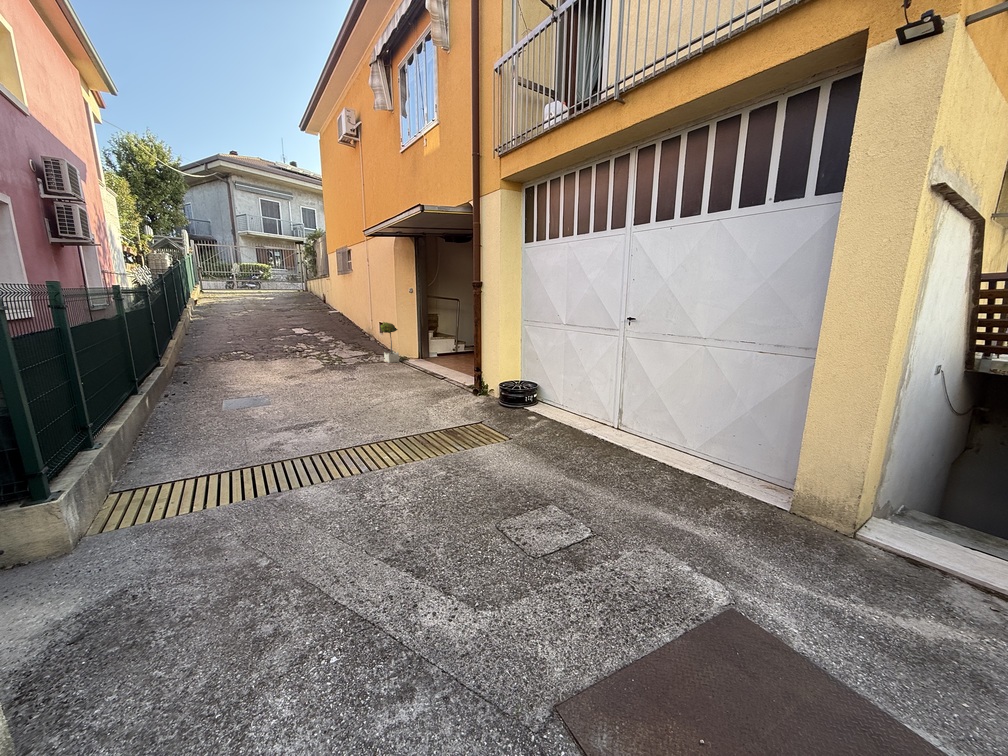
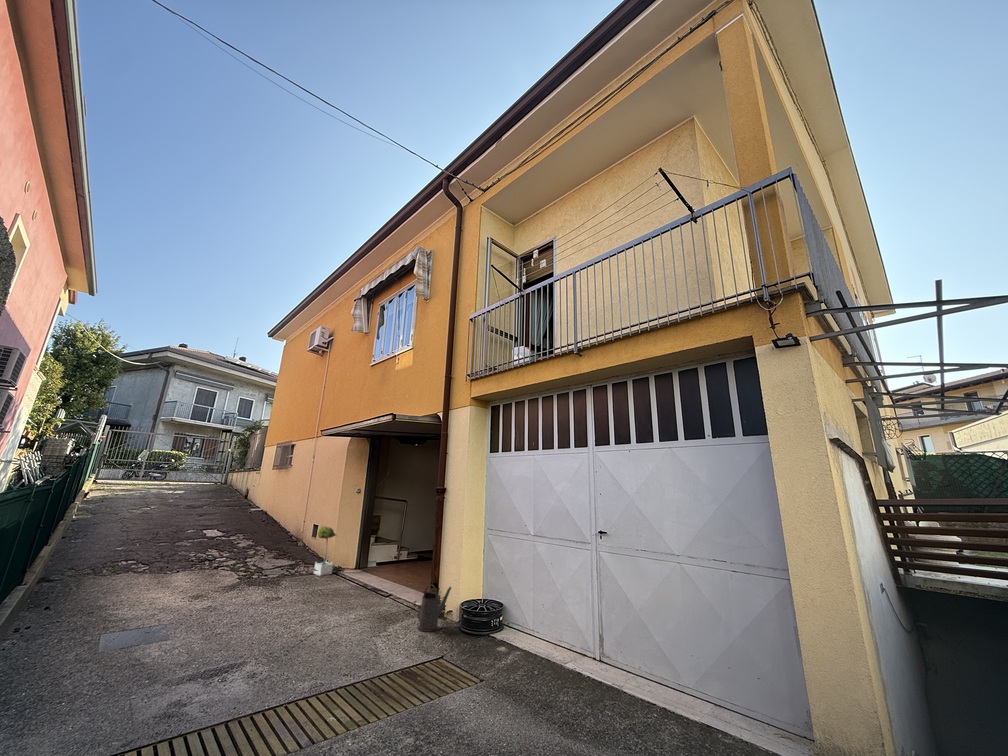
watering can: none [462,368,493,404] -> present [418,585,451,632]

